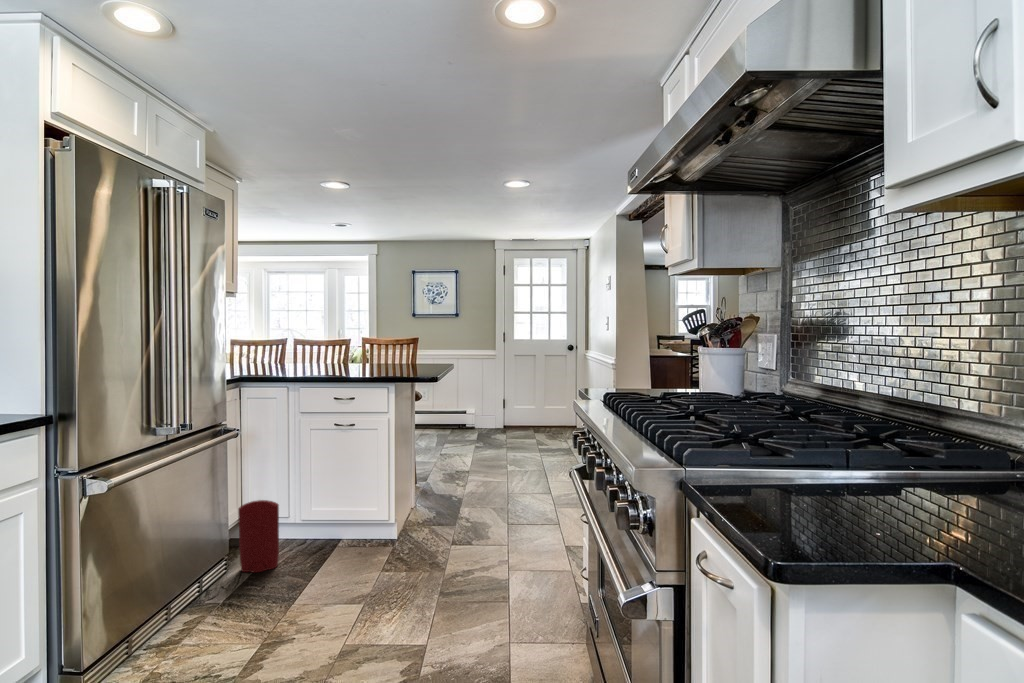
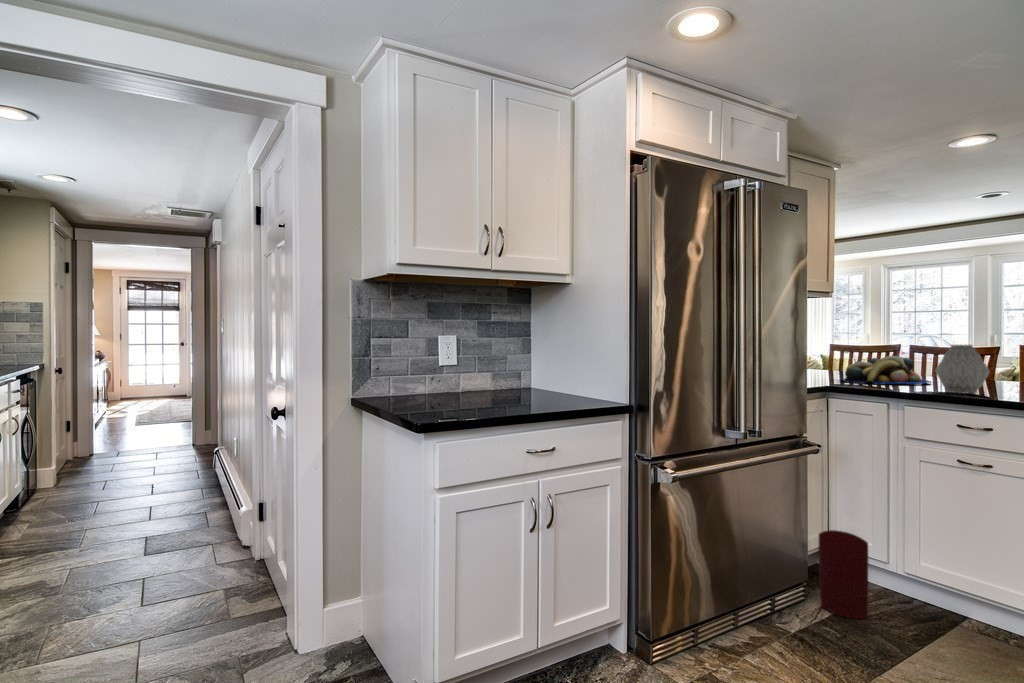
vase: none [321,340,354,376] -> present [935,345,990,394]
fruit bowl: none [250,349,315,373] -> present [844,356,931,385]

